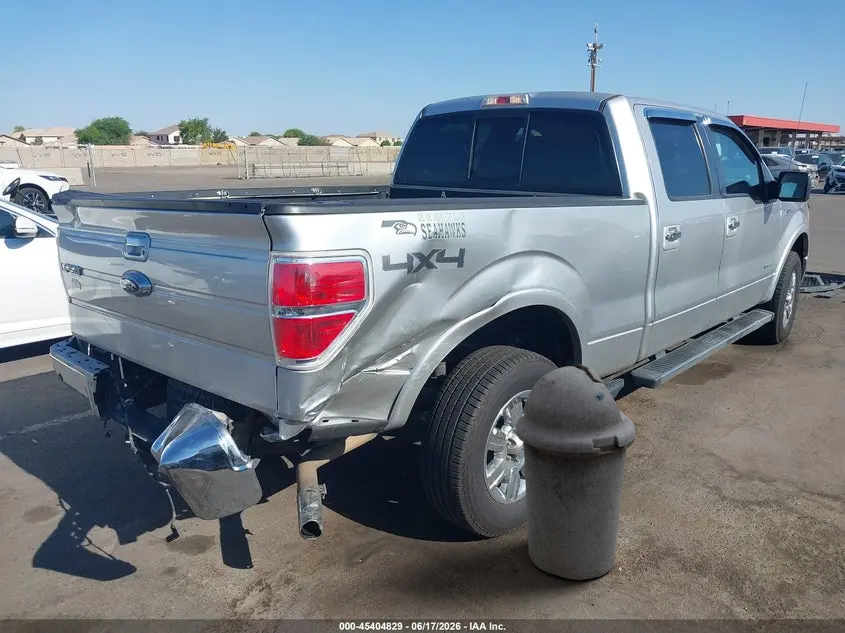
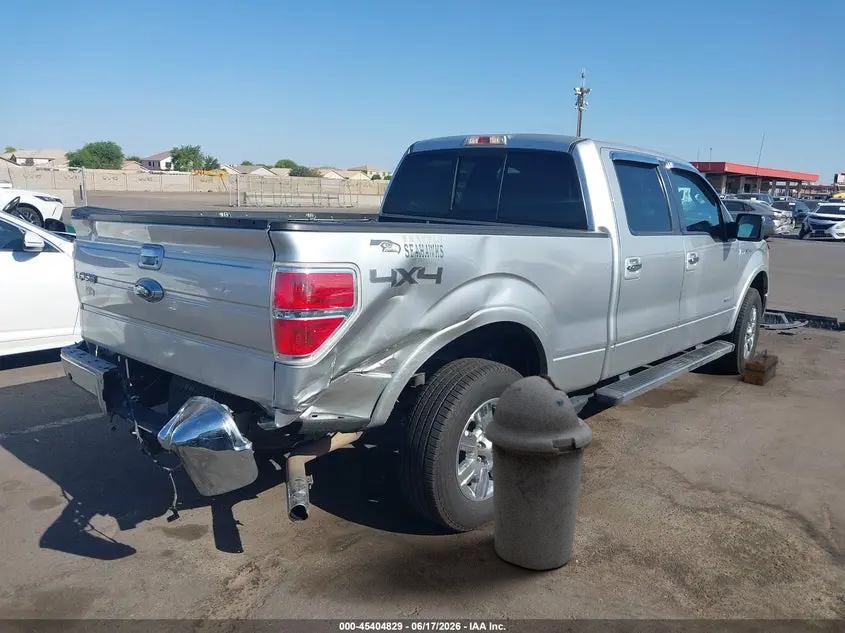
toolbox: none [785,317,821,357] -> present [744,349,778,385]

